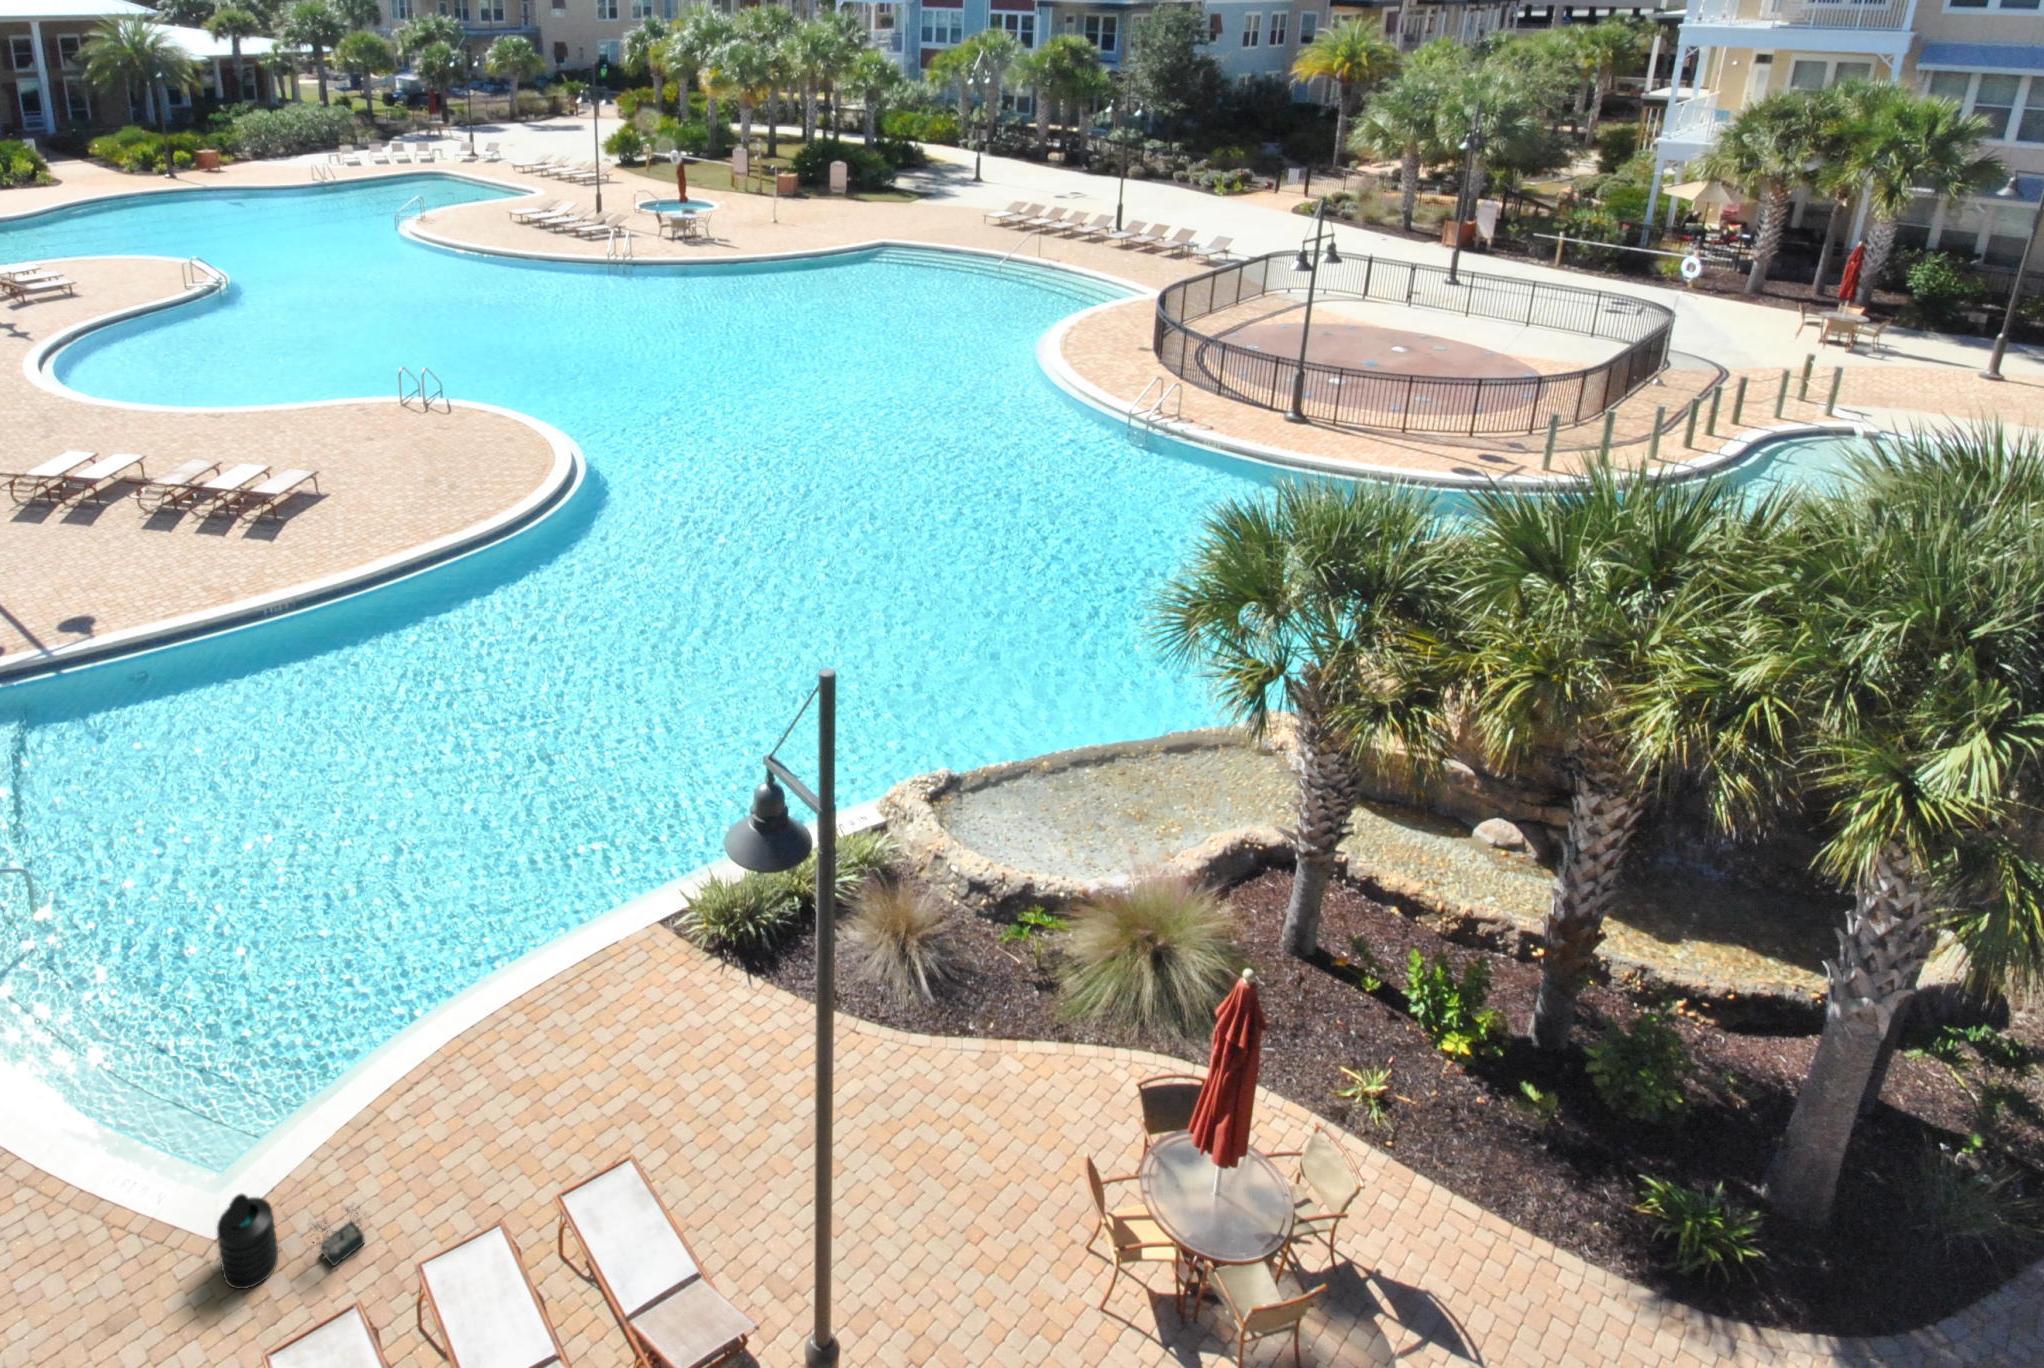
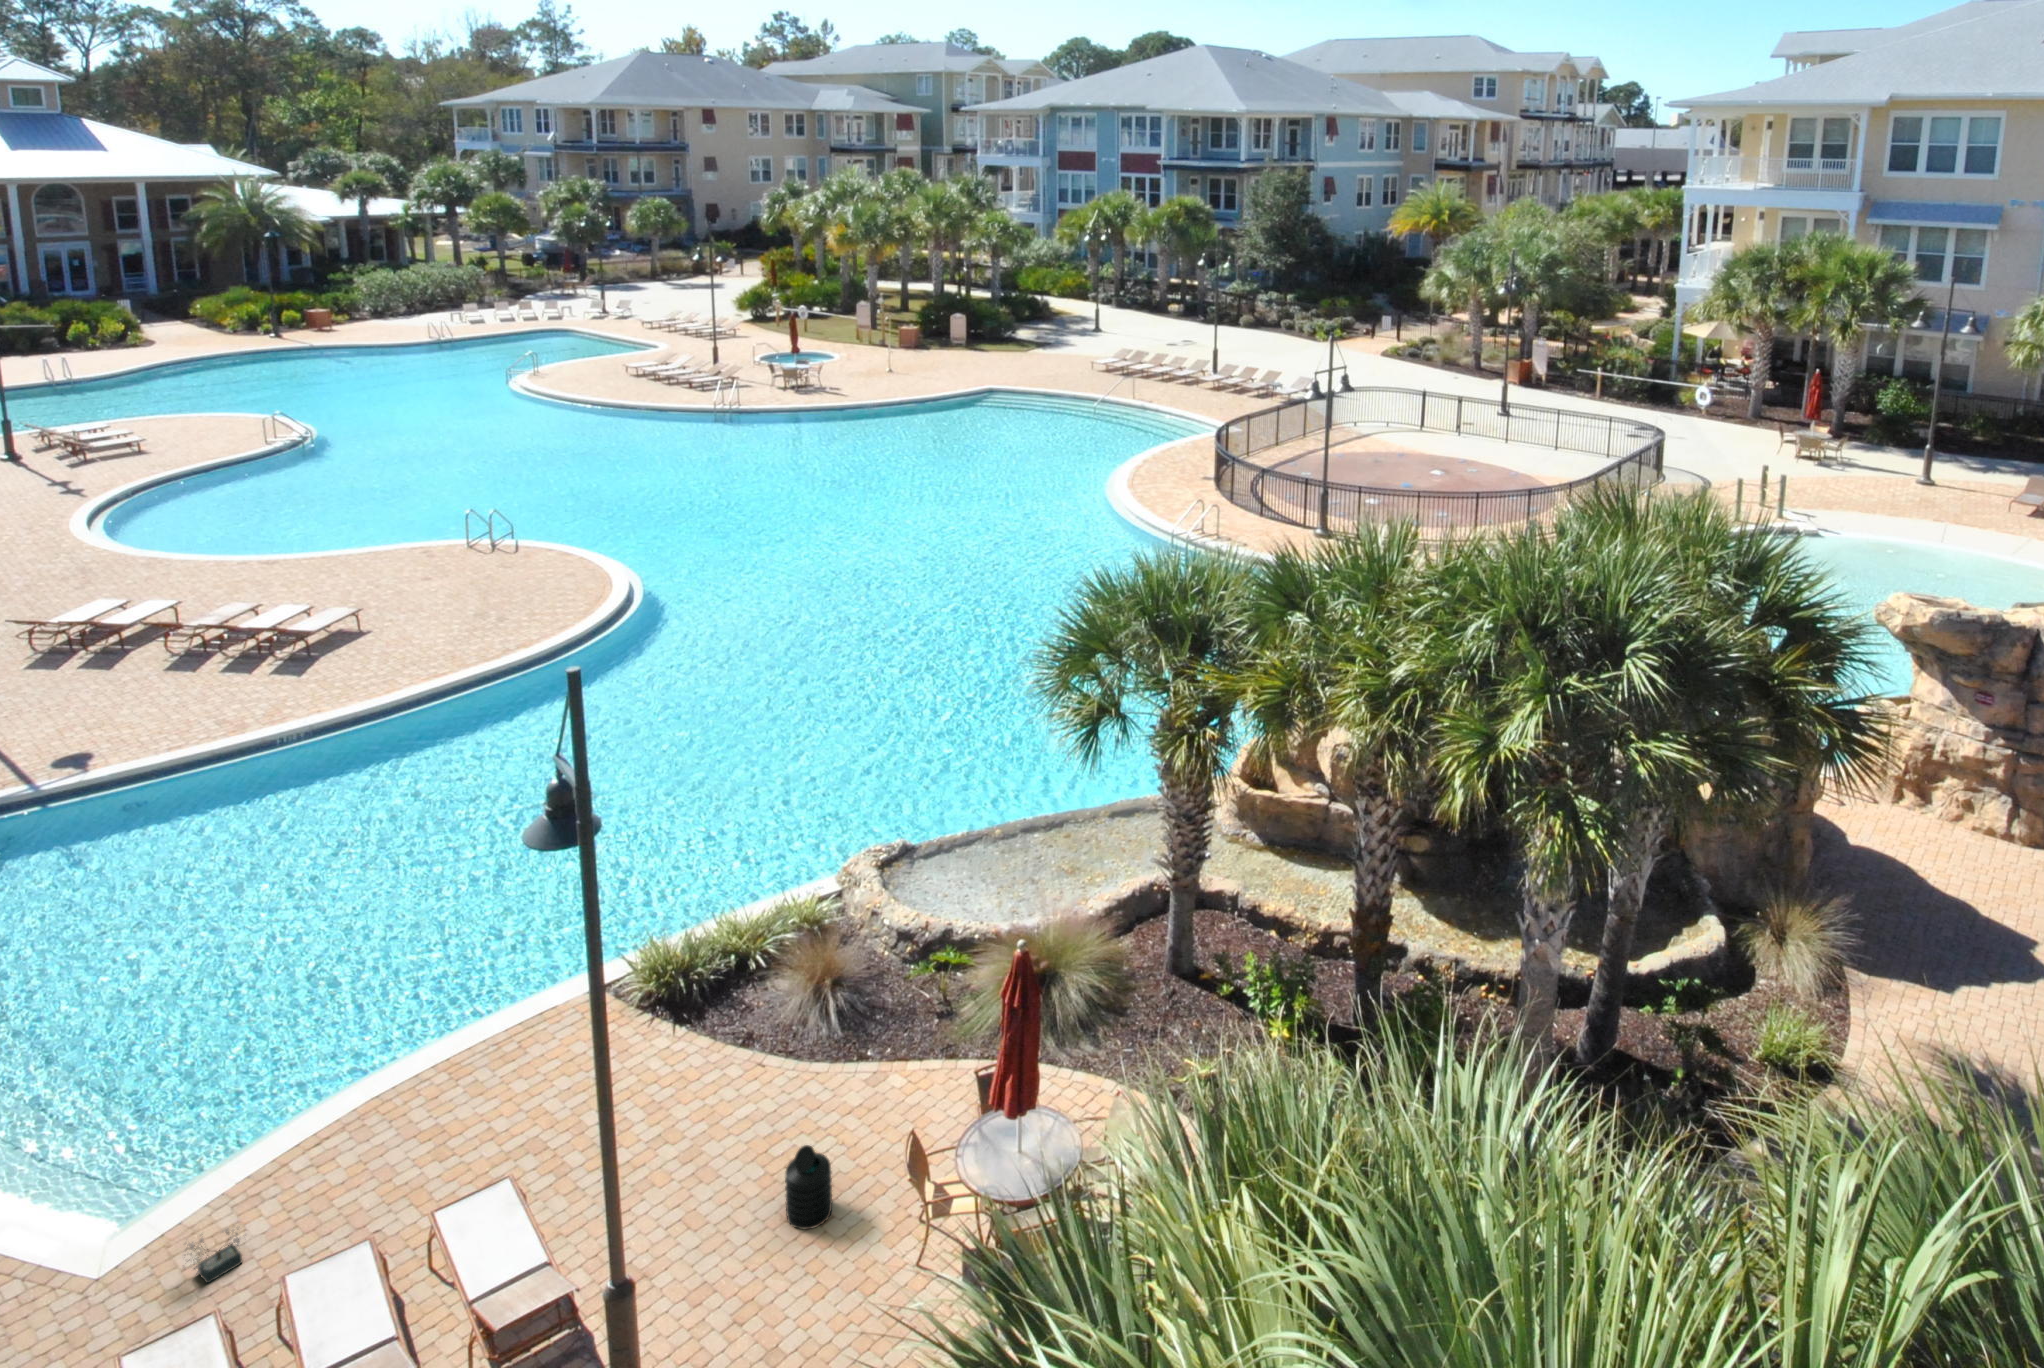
trash can: present [217,1194,278,1289] -> present [785,1145,832,1229]

